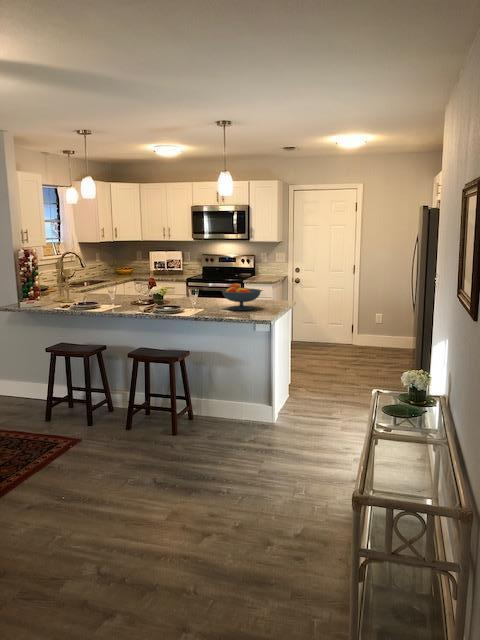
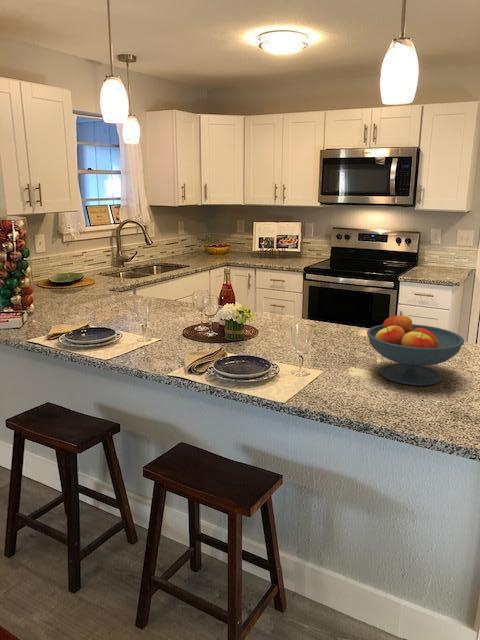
candlestick: present [53,262,74,302] -> none [63,243,95,318]

